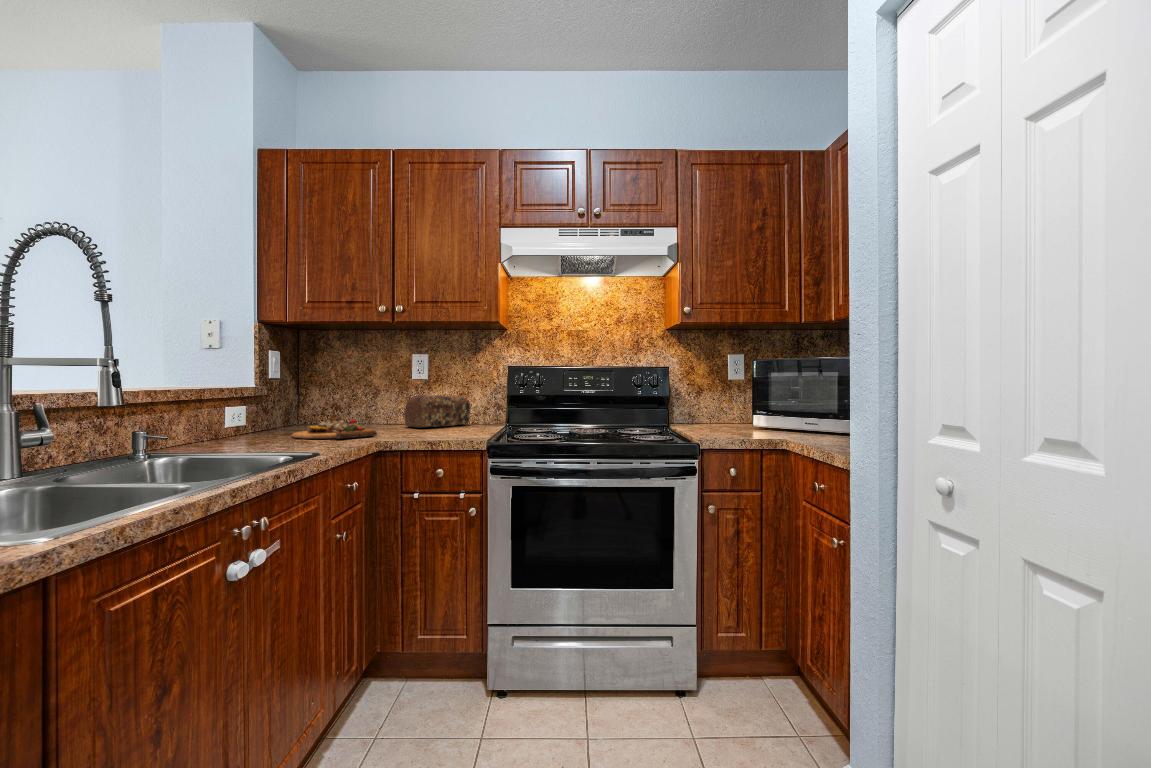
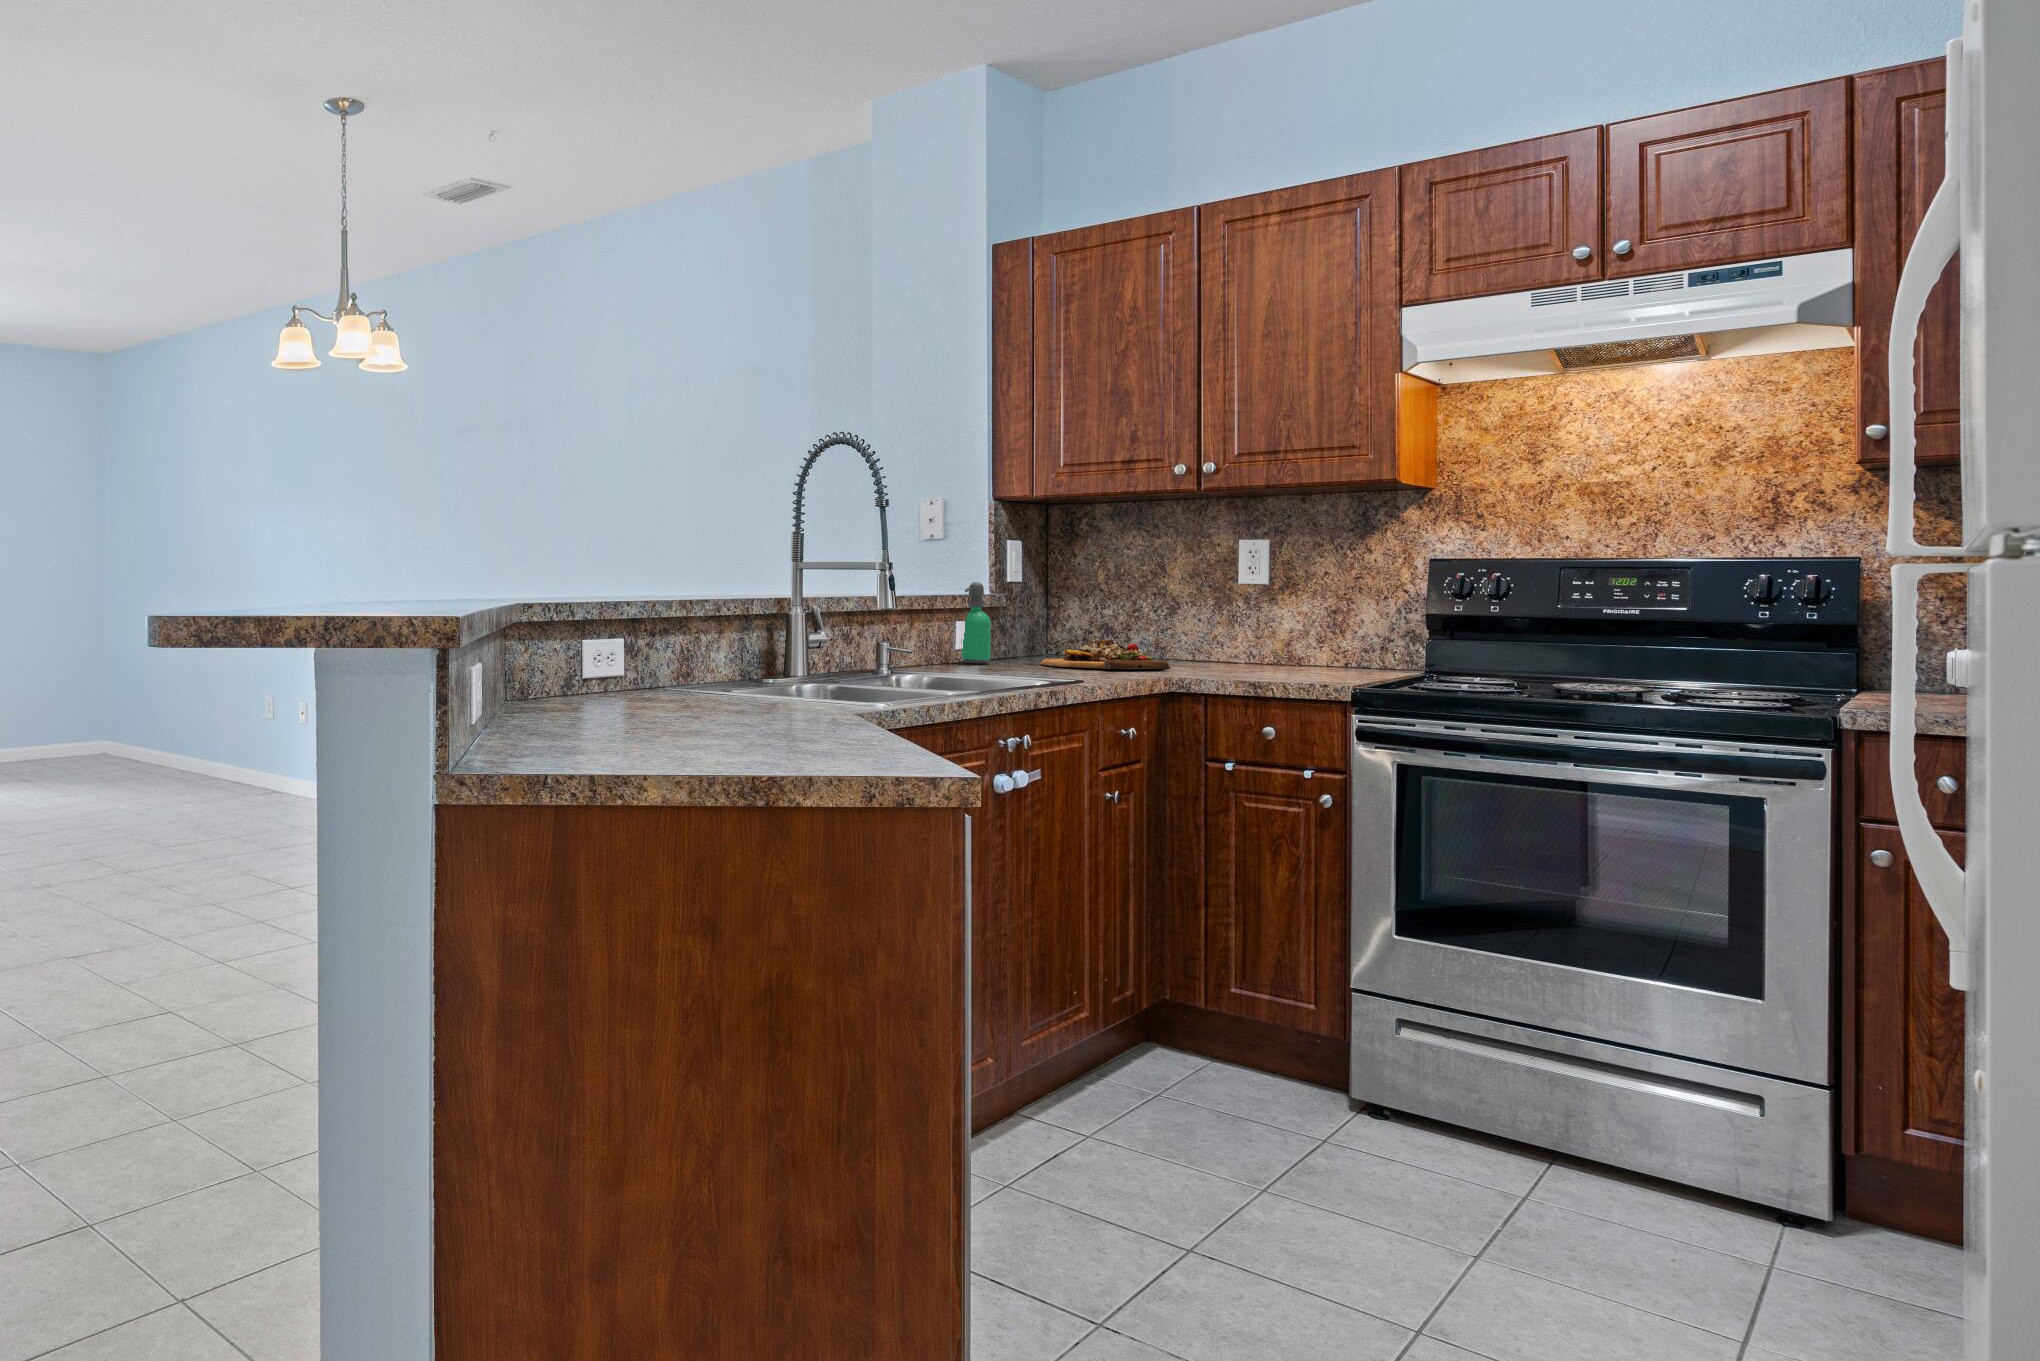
soap dispenser: none [231,380,254,439] -> present [961,582,991,664]
bread loaf: present [404,395,470,428] -> none [1221,609,1353,665]

